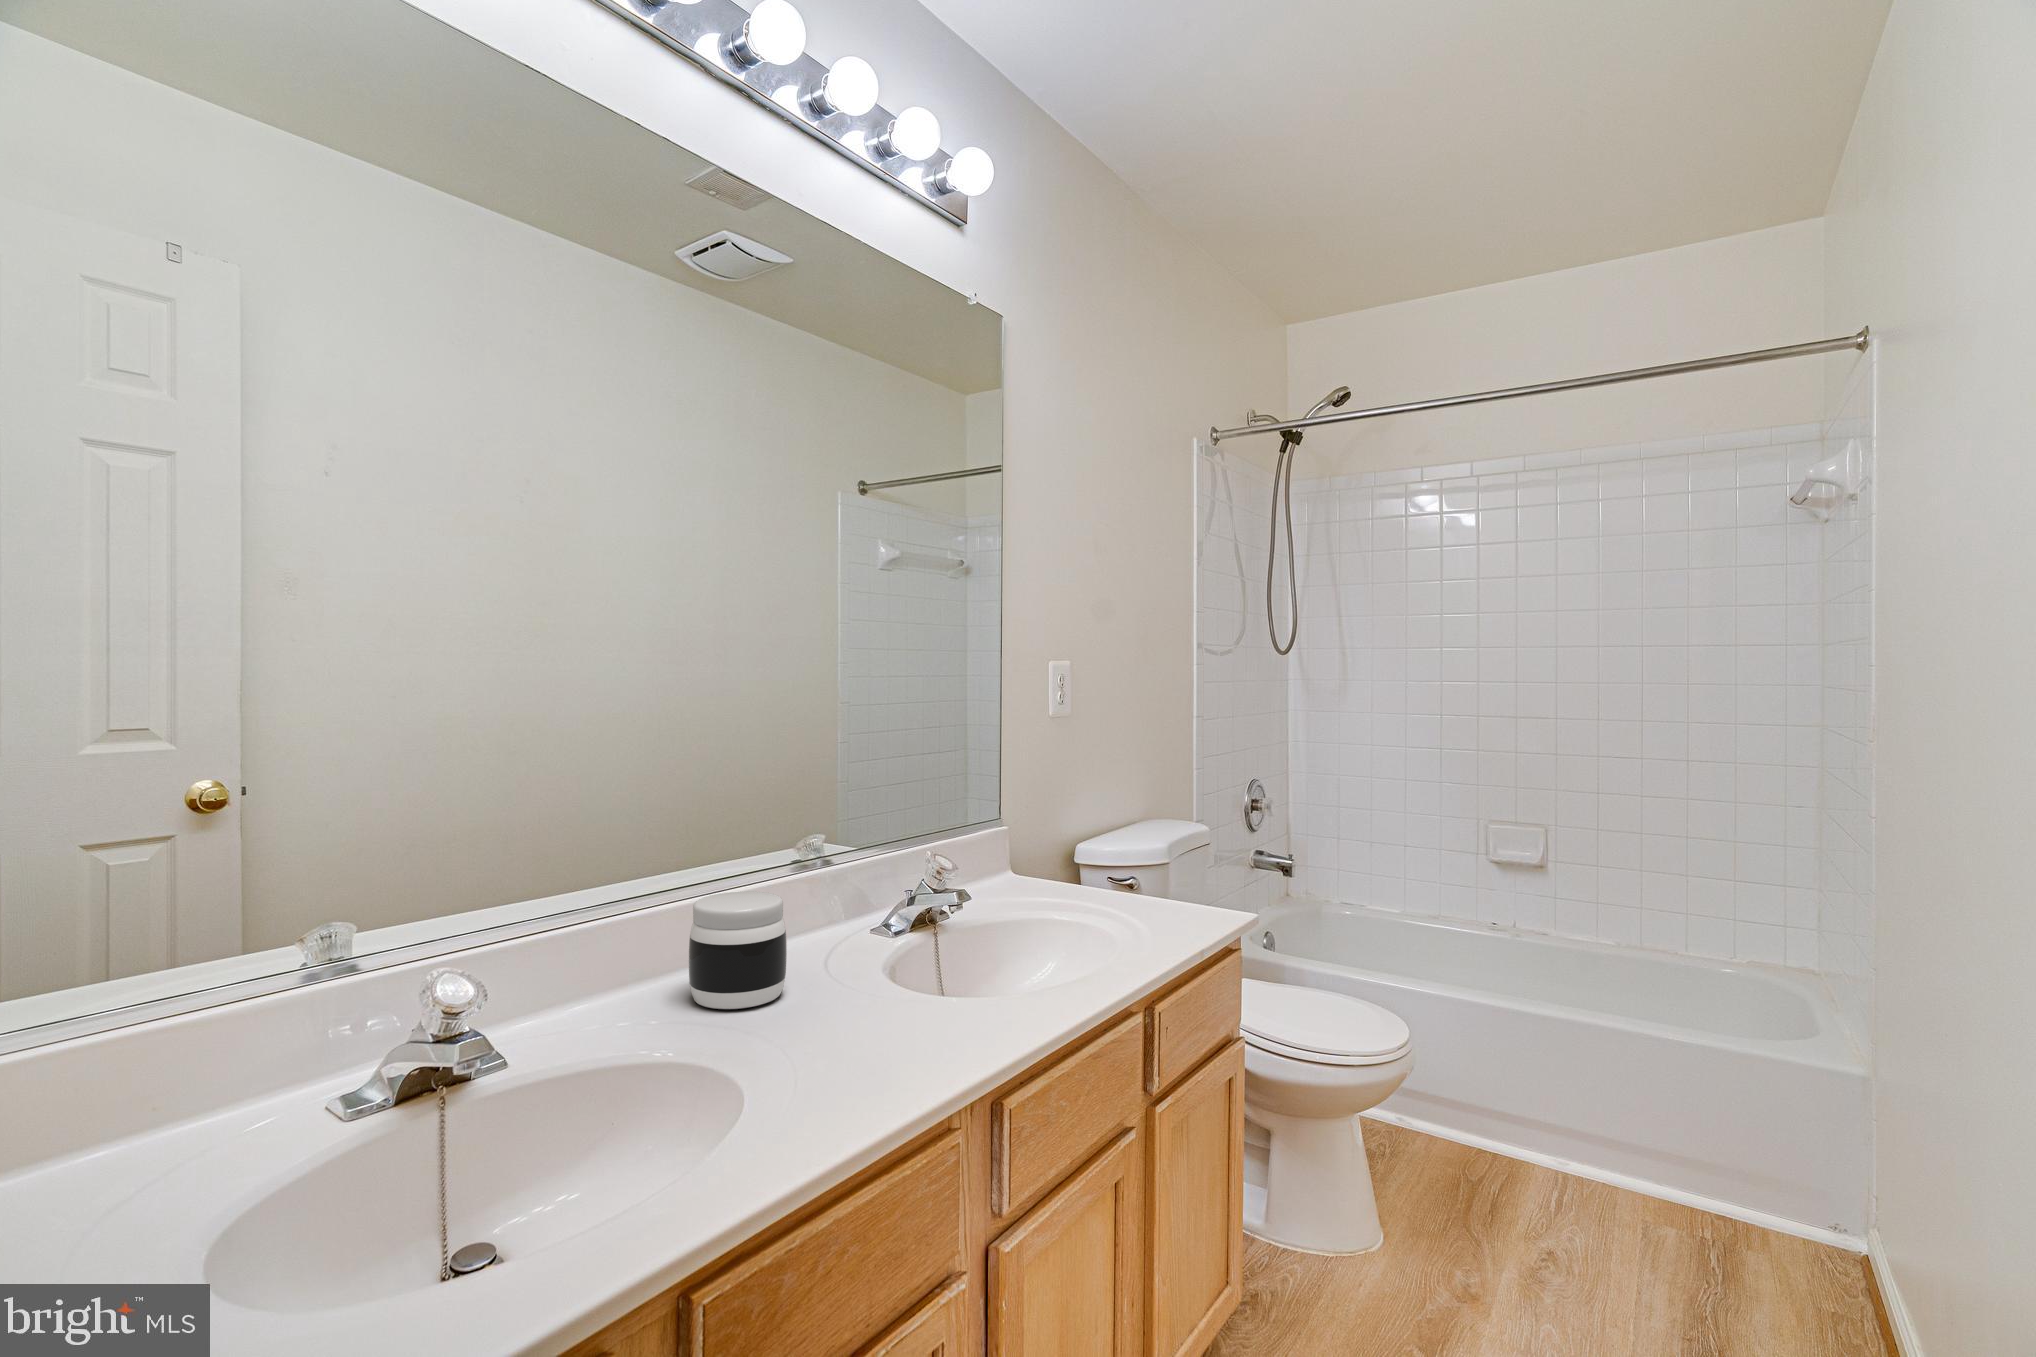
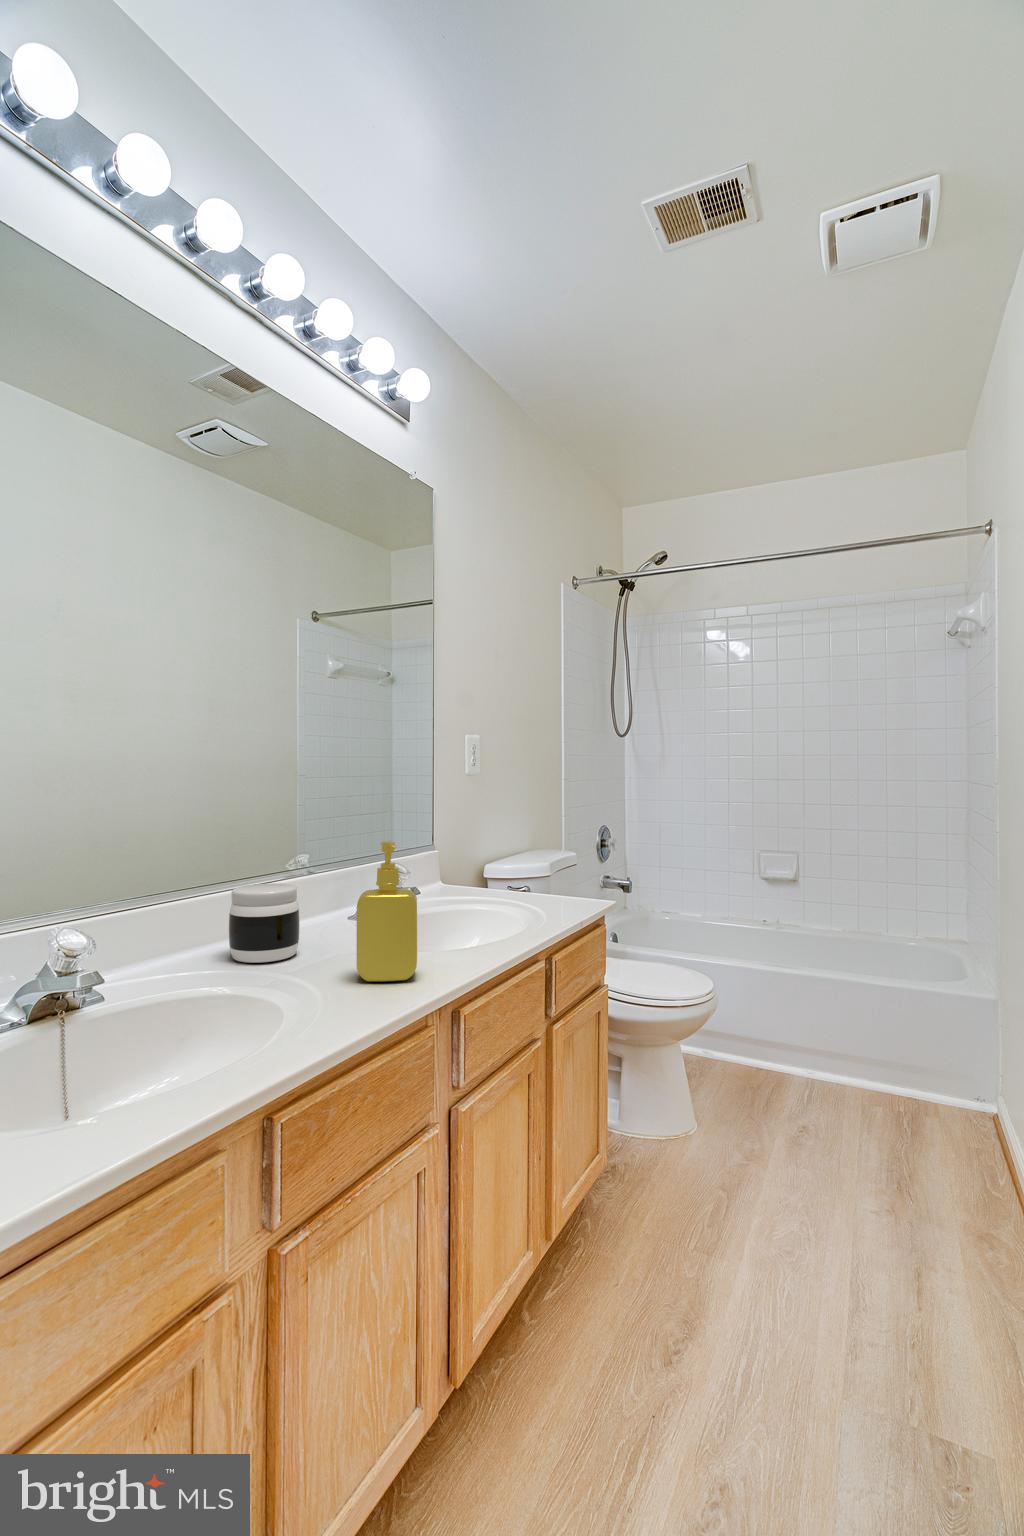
soap dispenser: none [854,847,945,1055] -> present [356,841,417,982]

